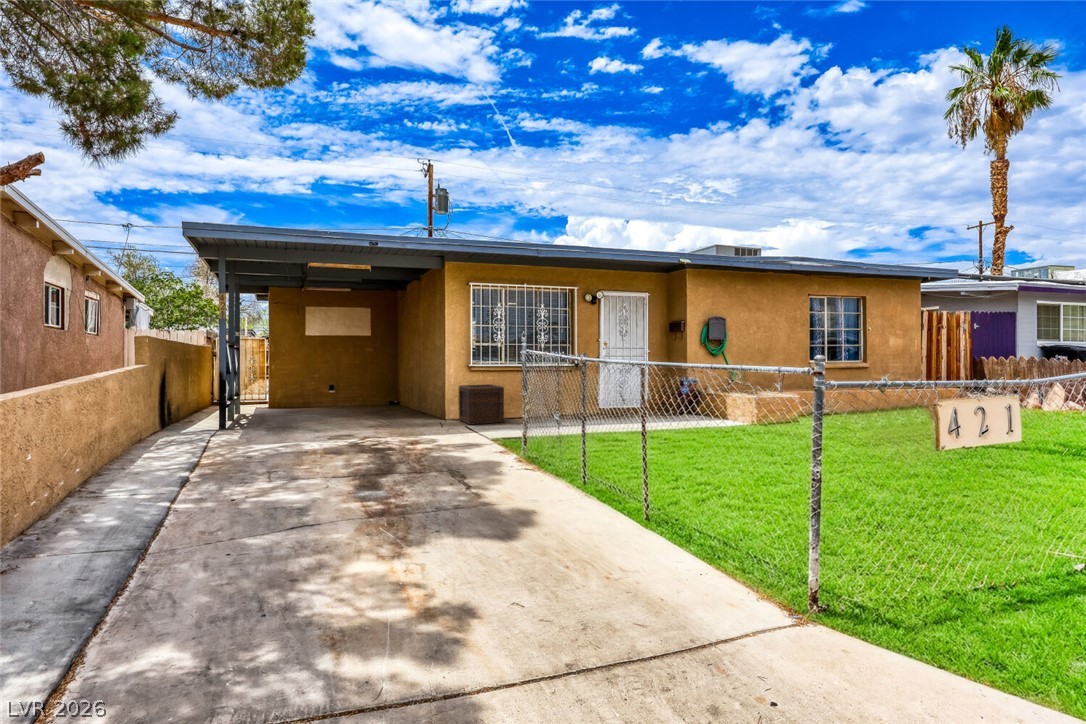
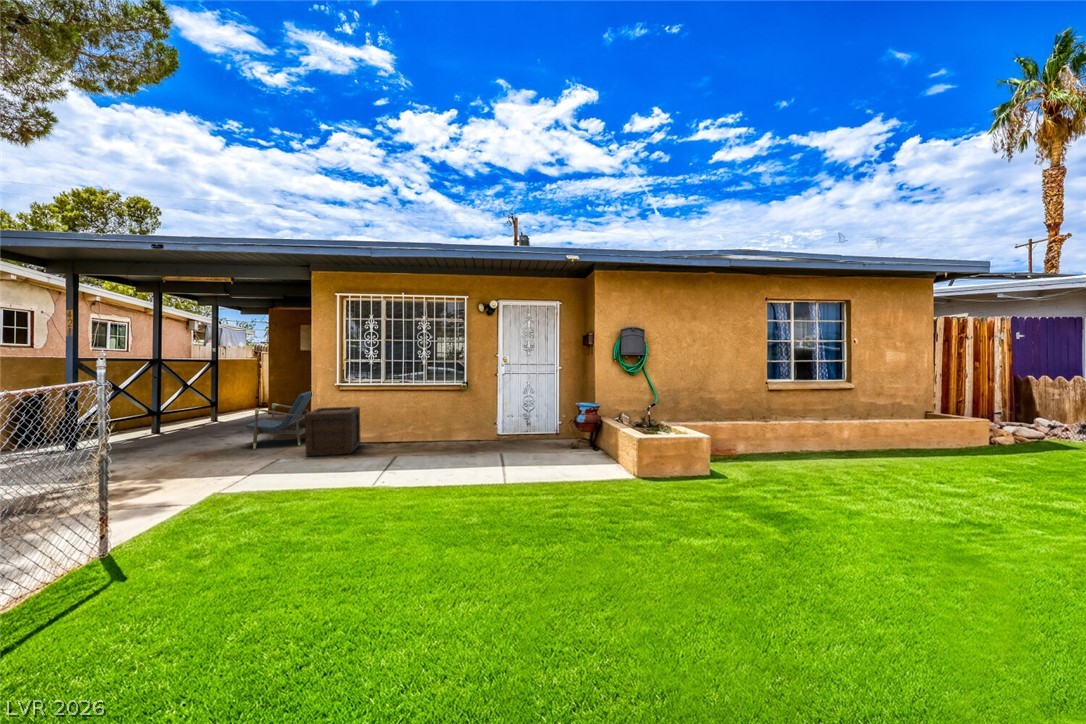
lounge chair: none [389,372,442,423] -> present [246,391,312,449]

